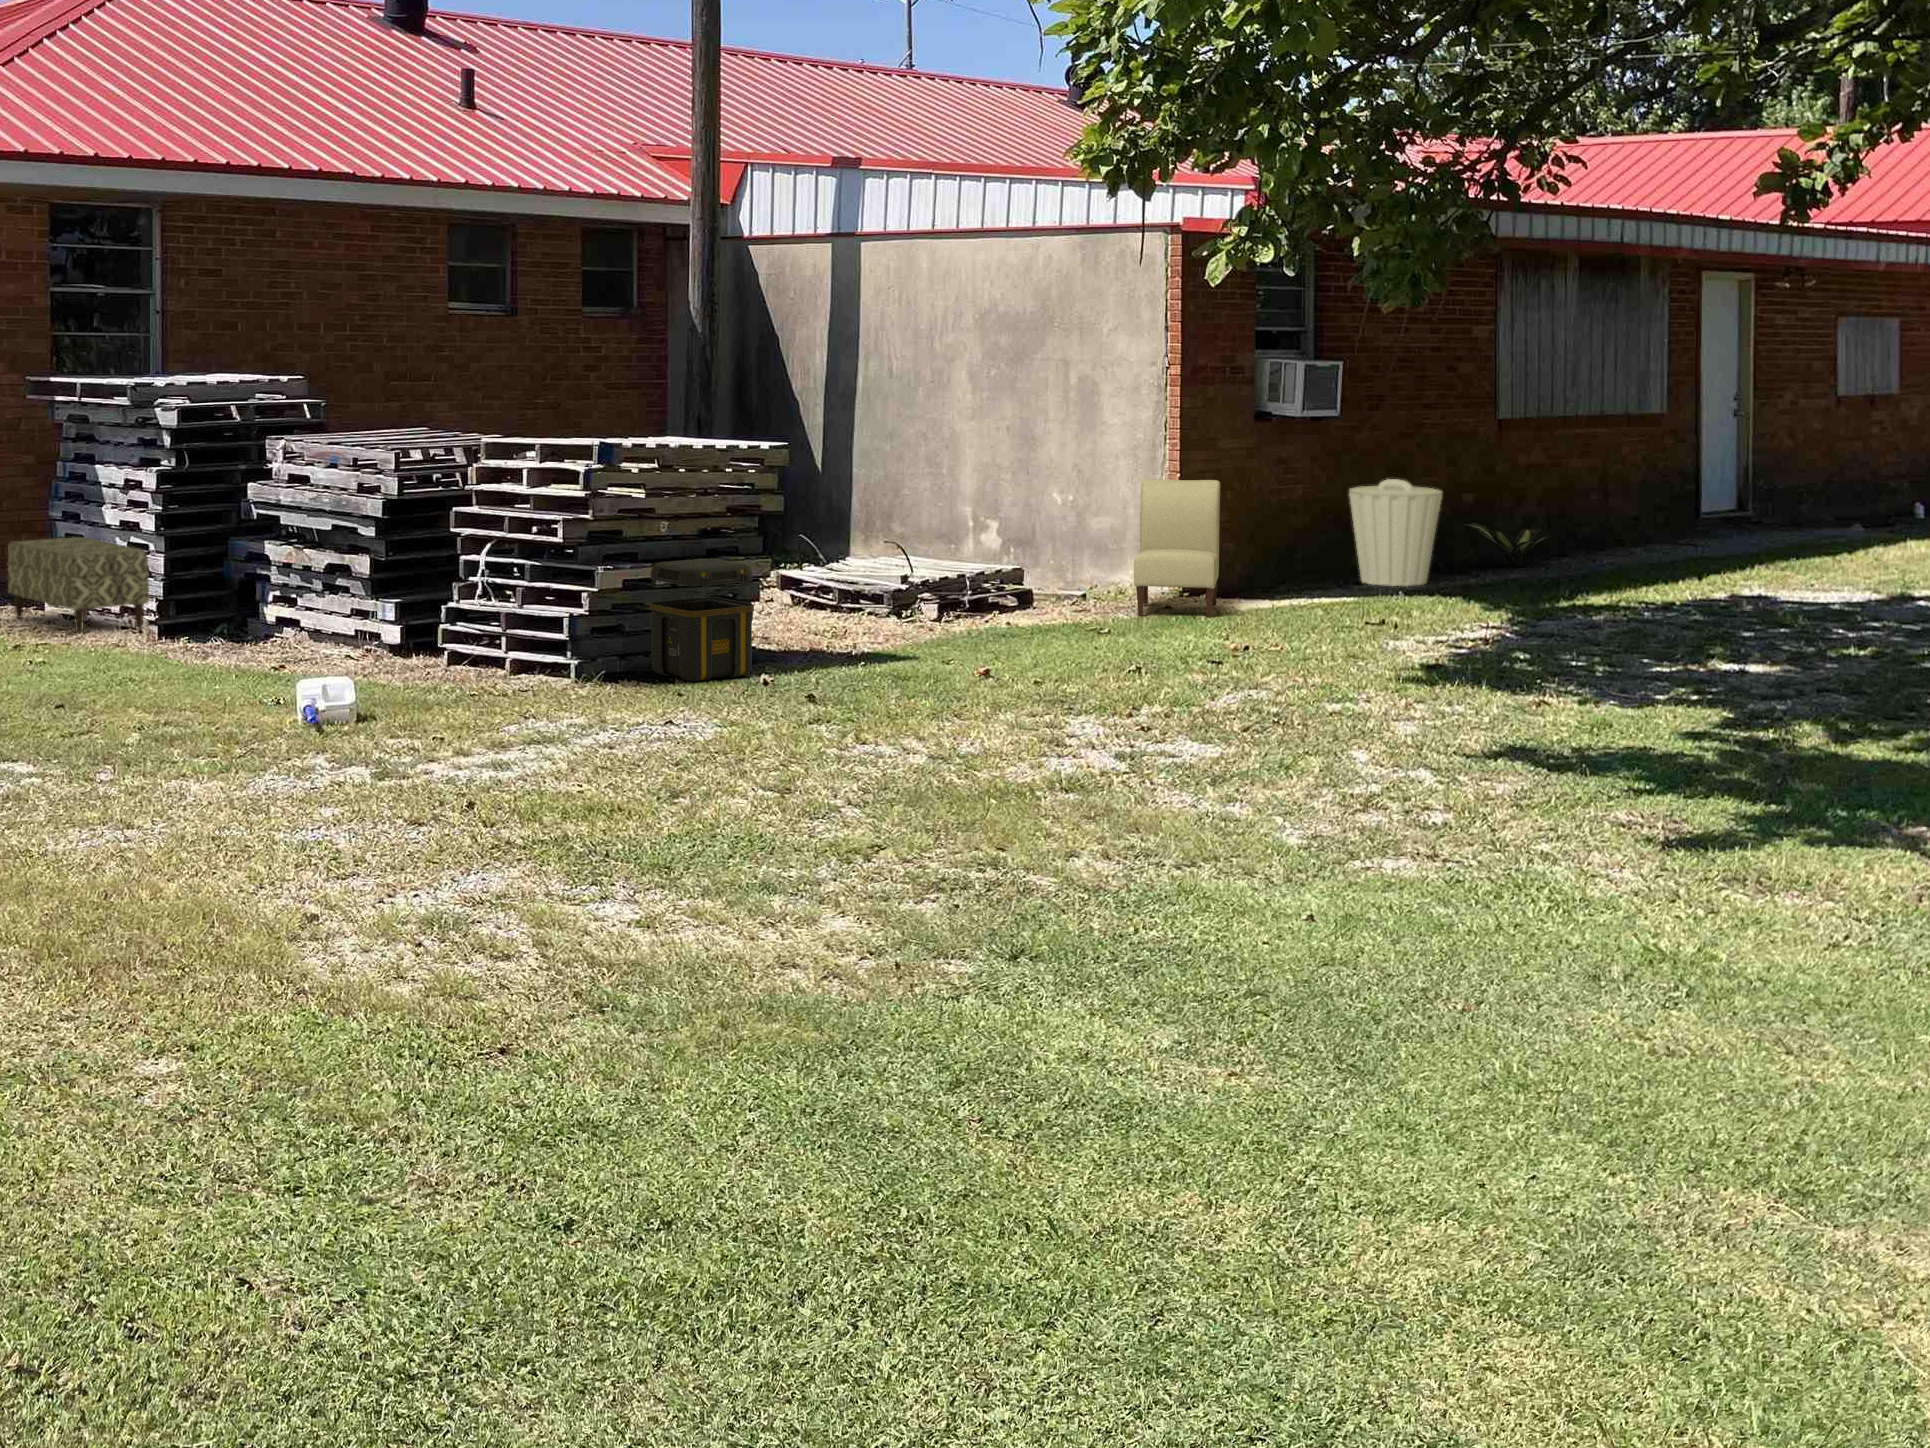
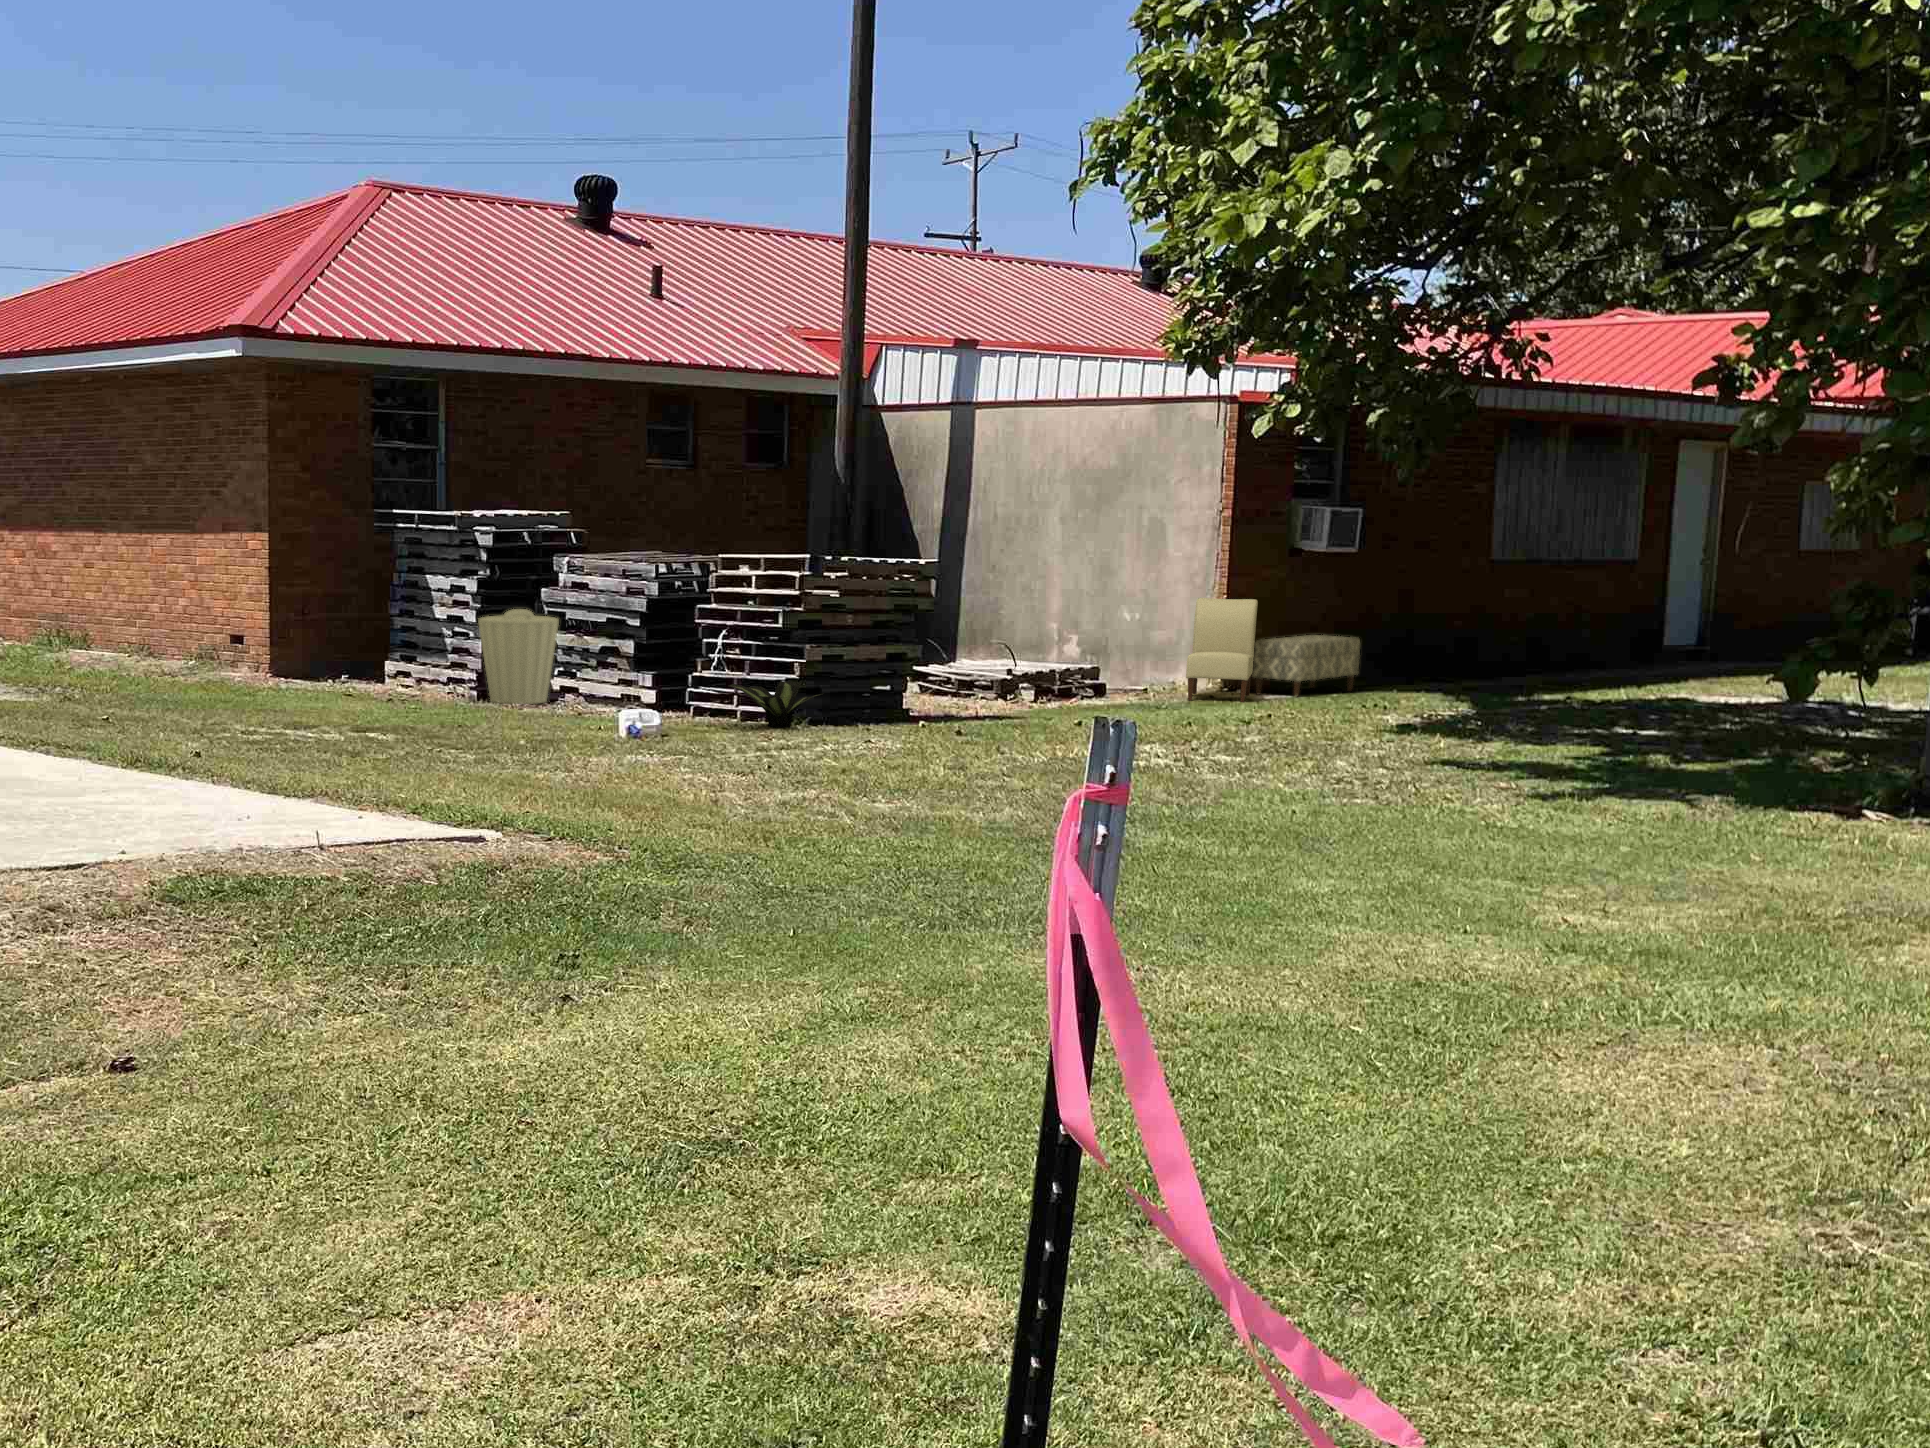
trash can: present [1349,479,1442,586] -> present [478,609,559,704]
potted plant: present [1465,523,1548,566] -> present [728,681,821,728]
bench: present [8,537,149,633] -> present [1253,635,1360,697]
toolbox: present [649,559,754,682] -> none [839,642,913,726]

